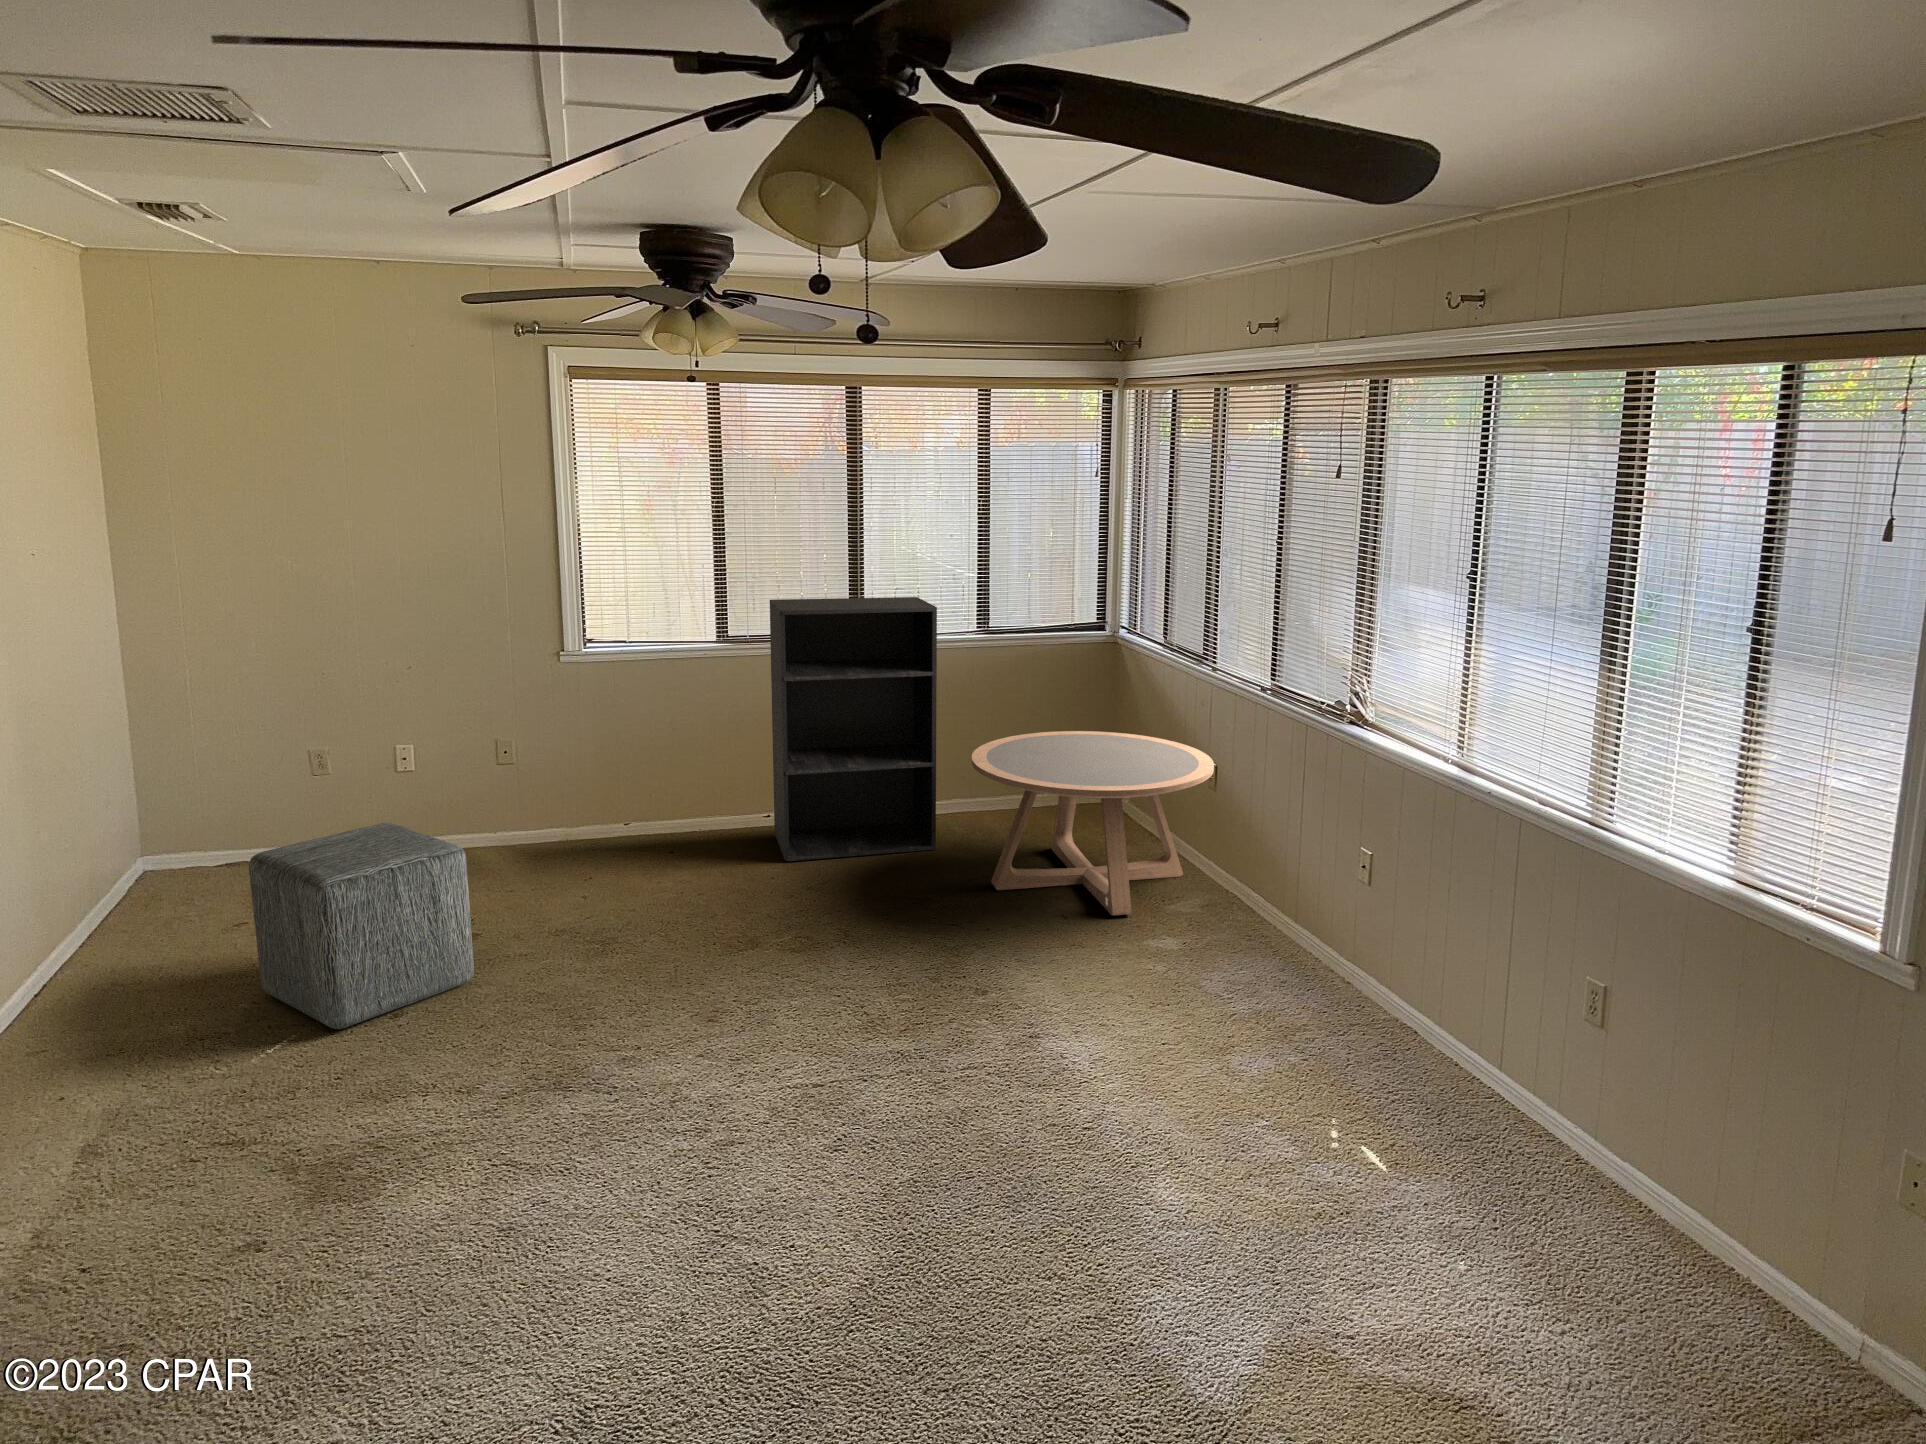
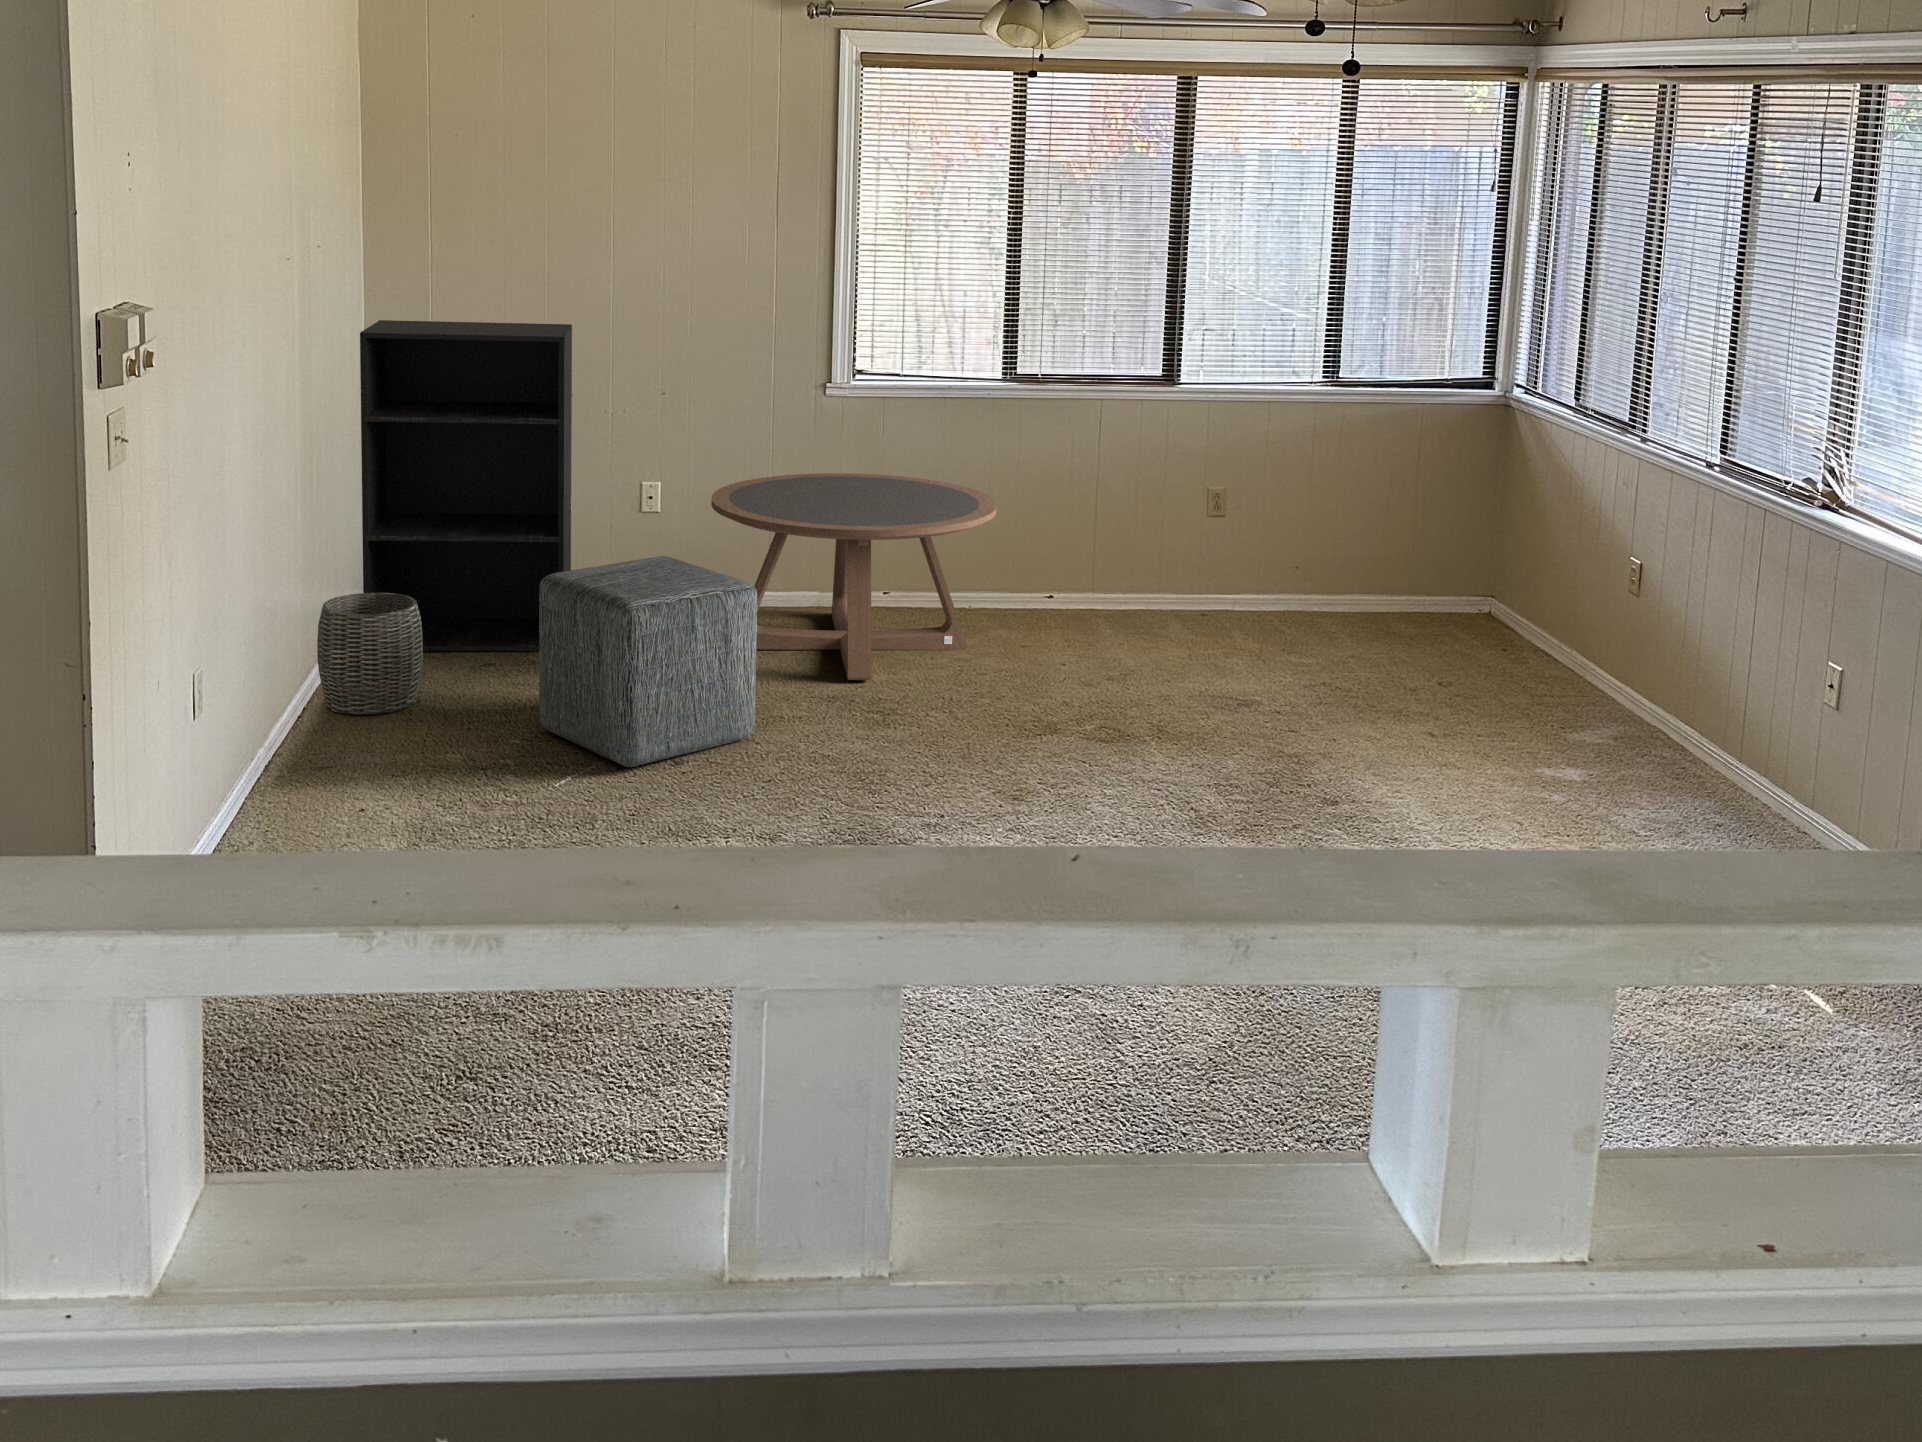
bookshelf: present [770,597,937,861] -> present [360,320,572,651]
coffee table: present [972,731,1214,916] -> present [711,473,997,680]
woven basket: none [33,875,154,996] -> present [317,593,423,715]

